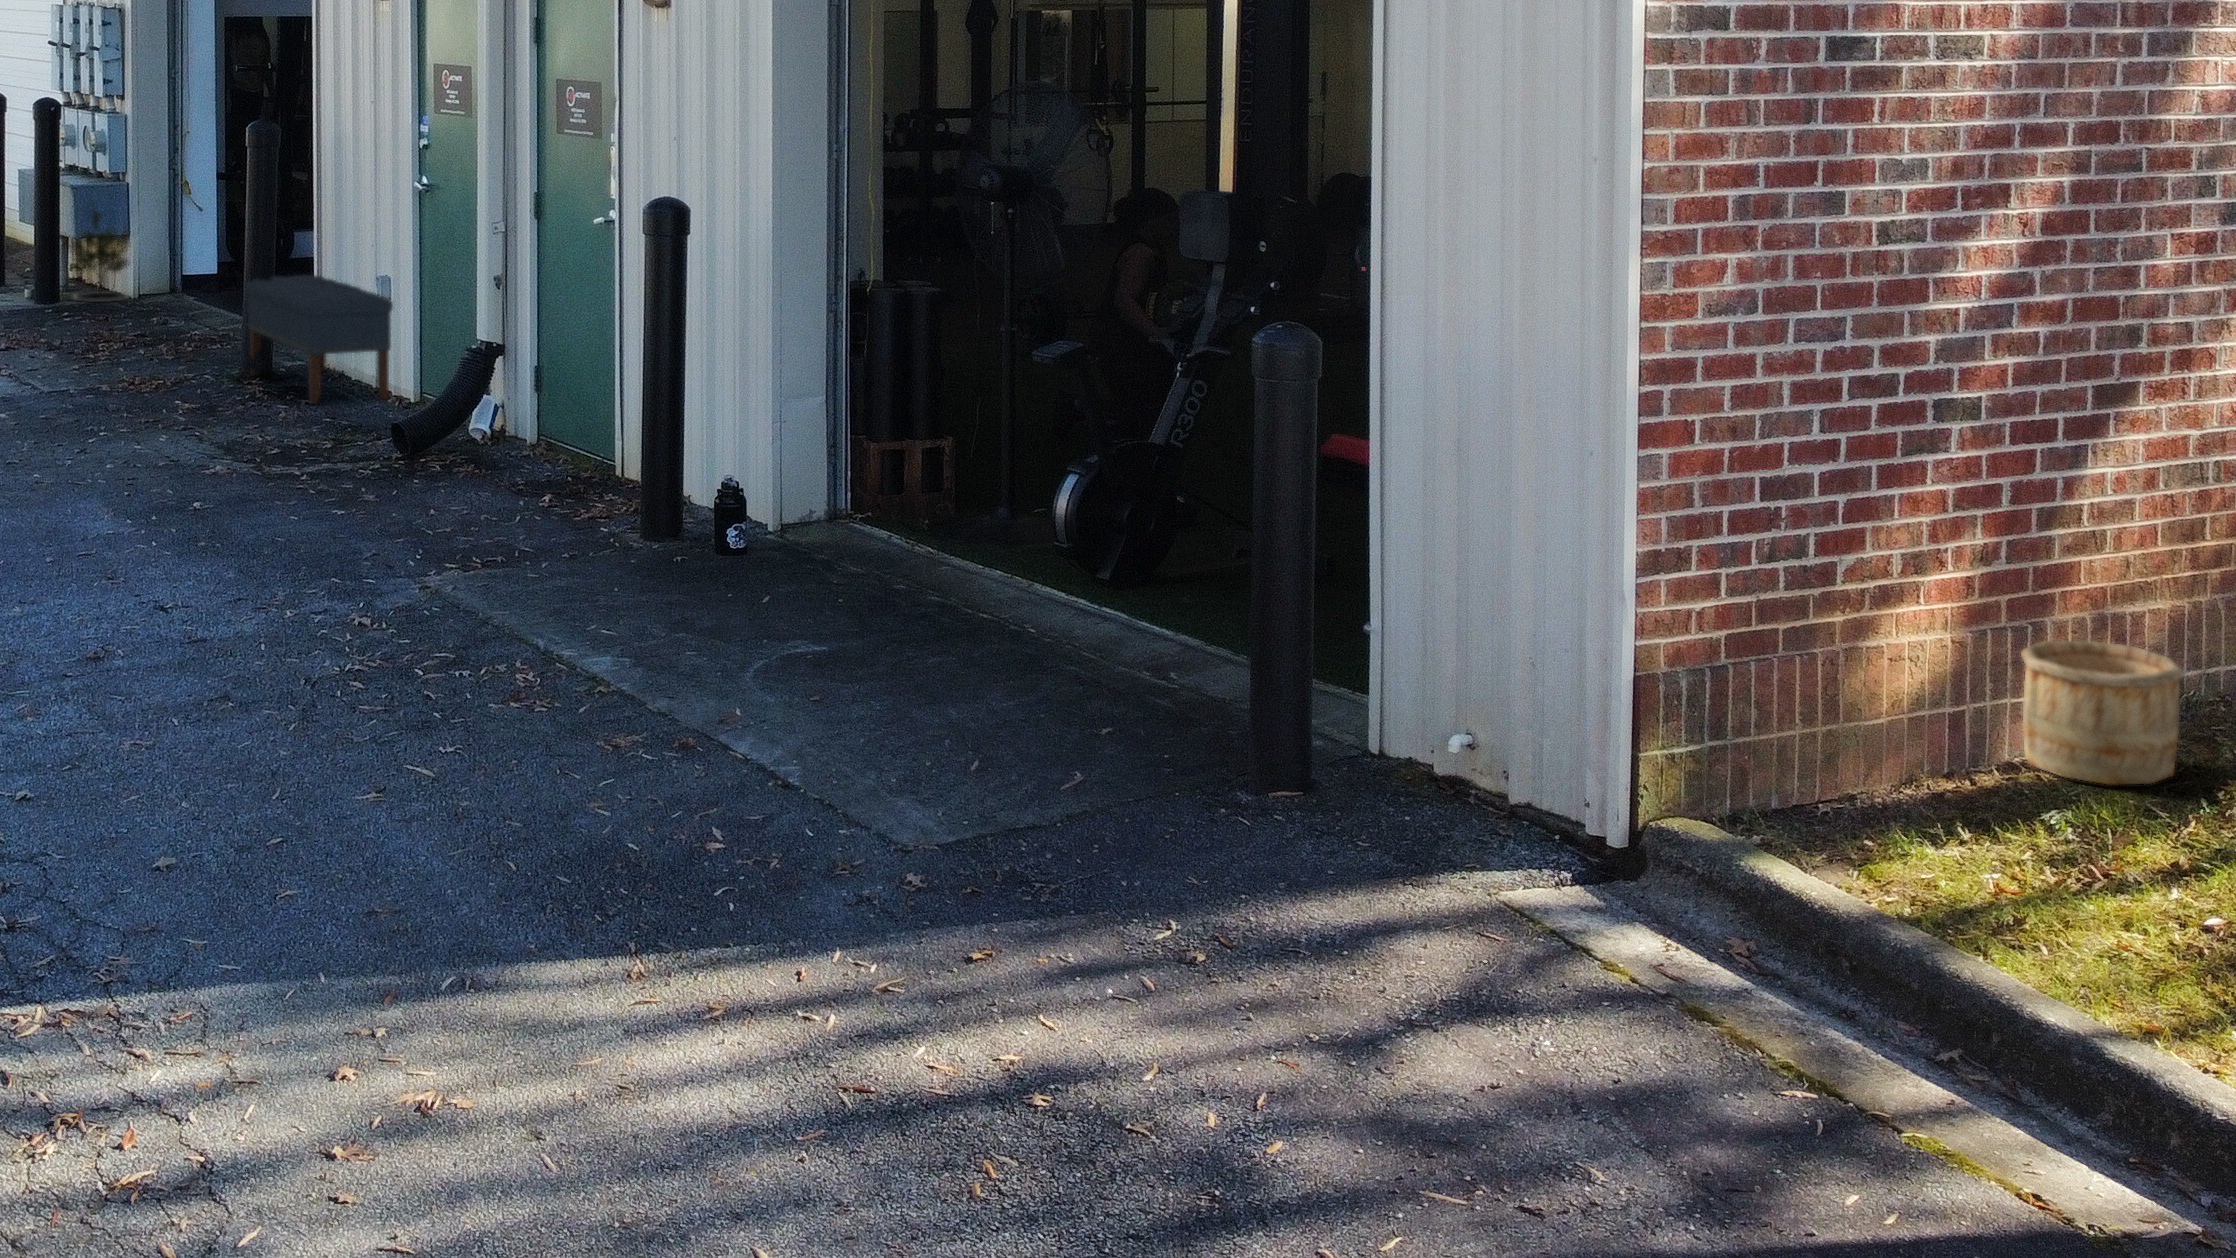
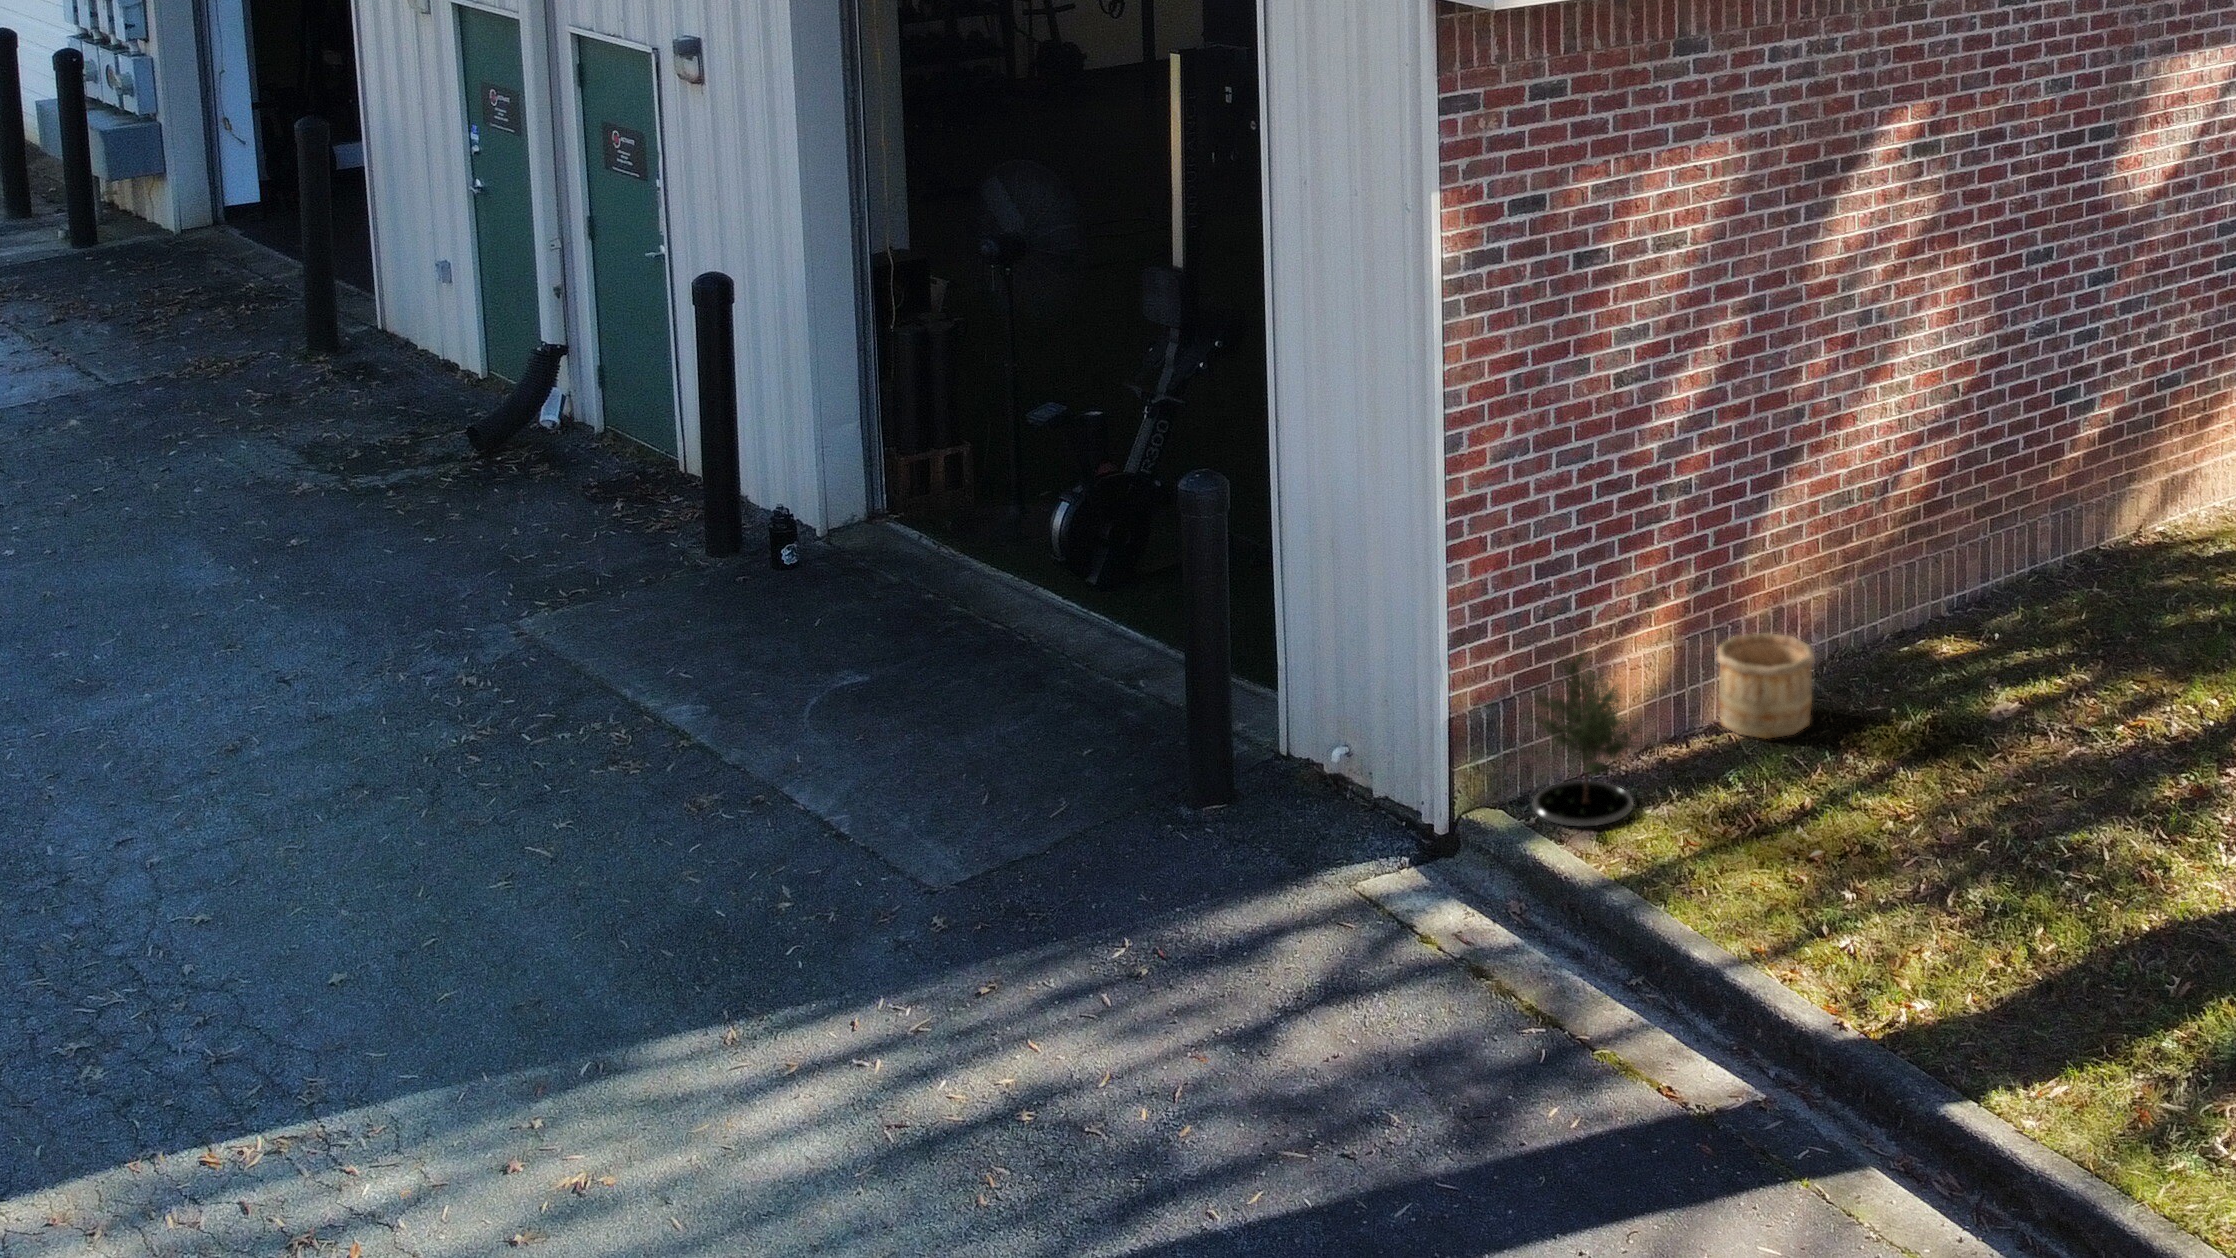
potted tree: present [65,201,129,302] -> present [1533,645,1643,827]
bench: present [245,275,393,404] -> none [307,254,461,391]

